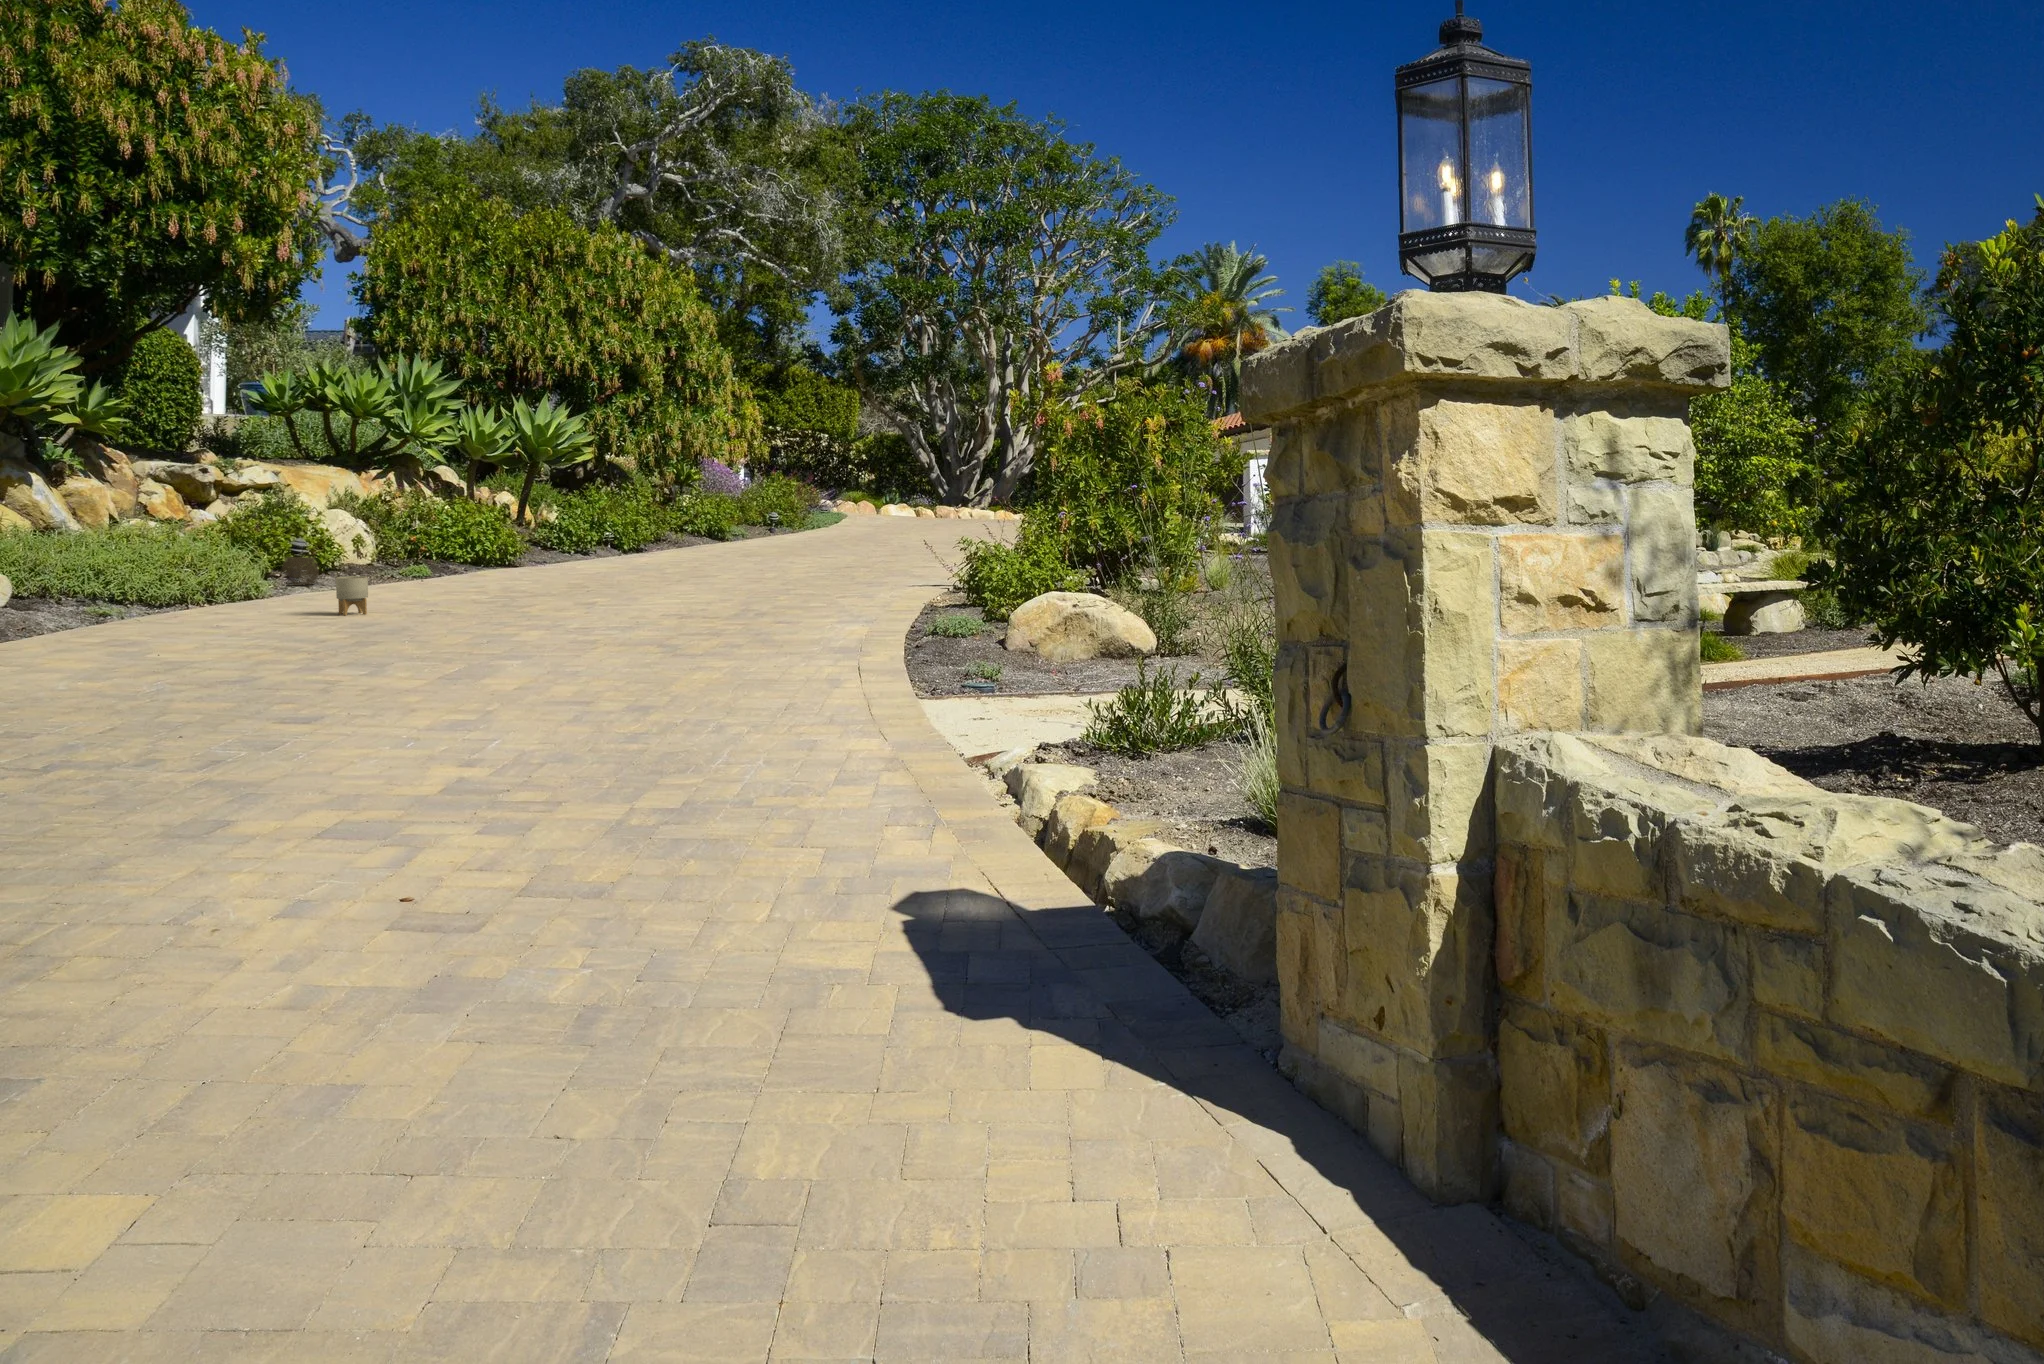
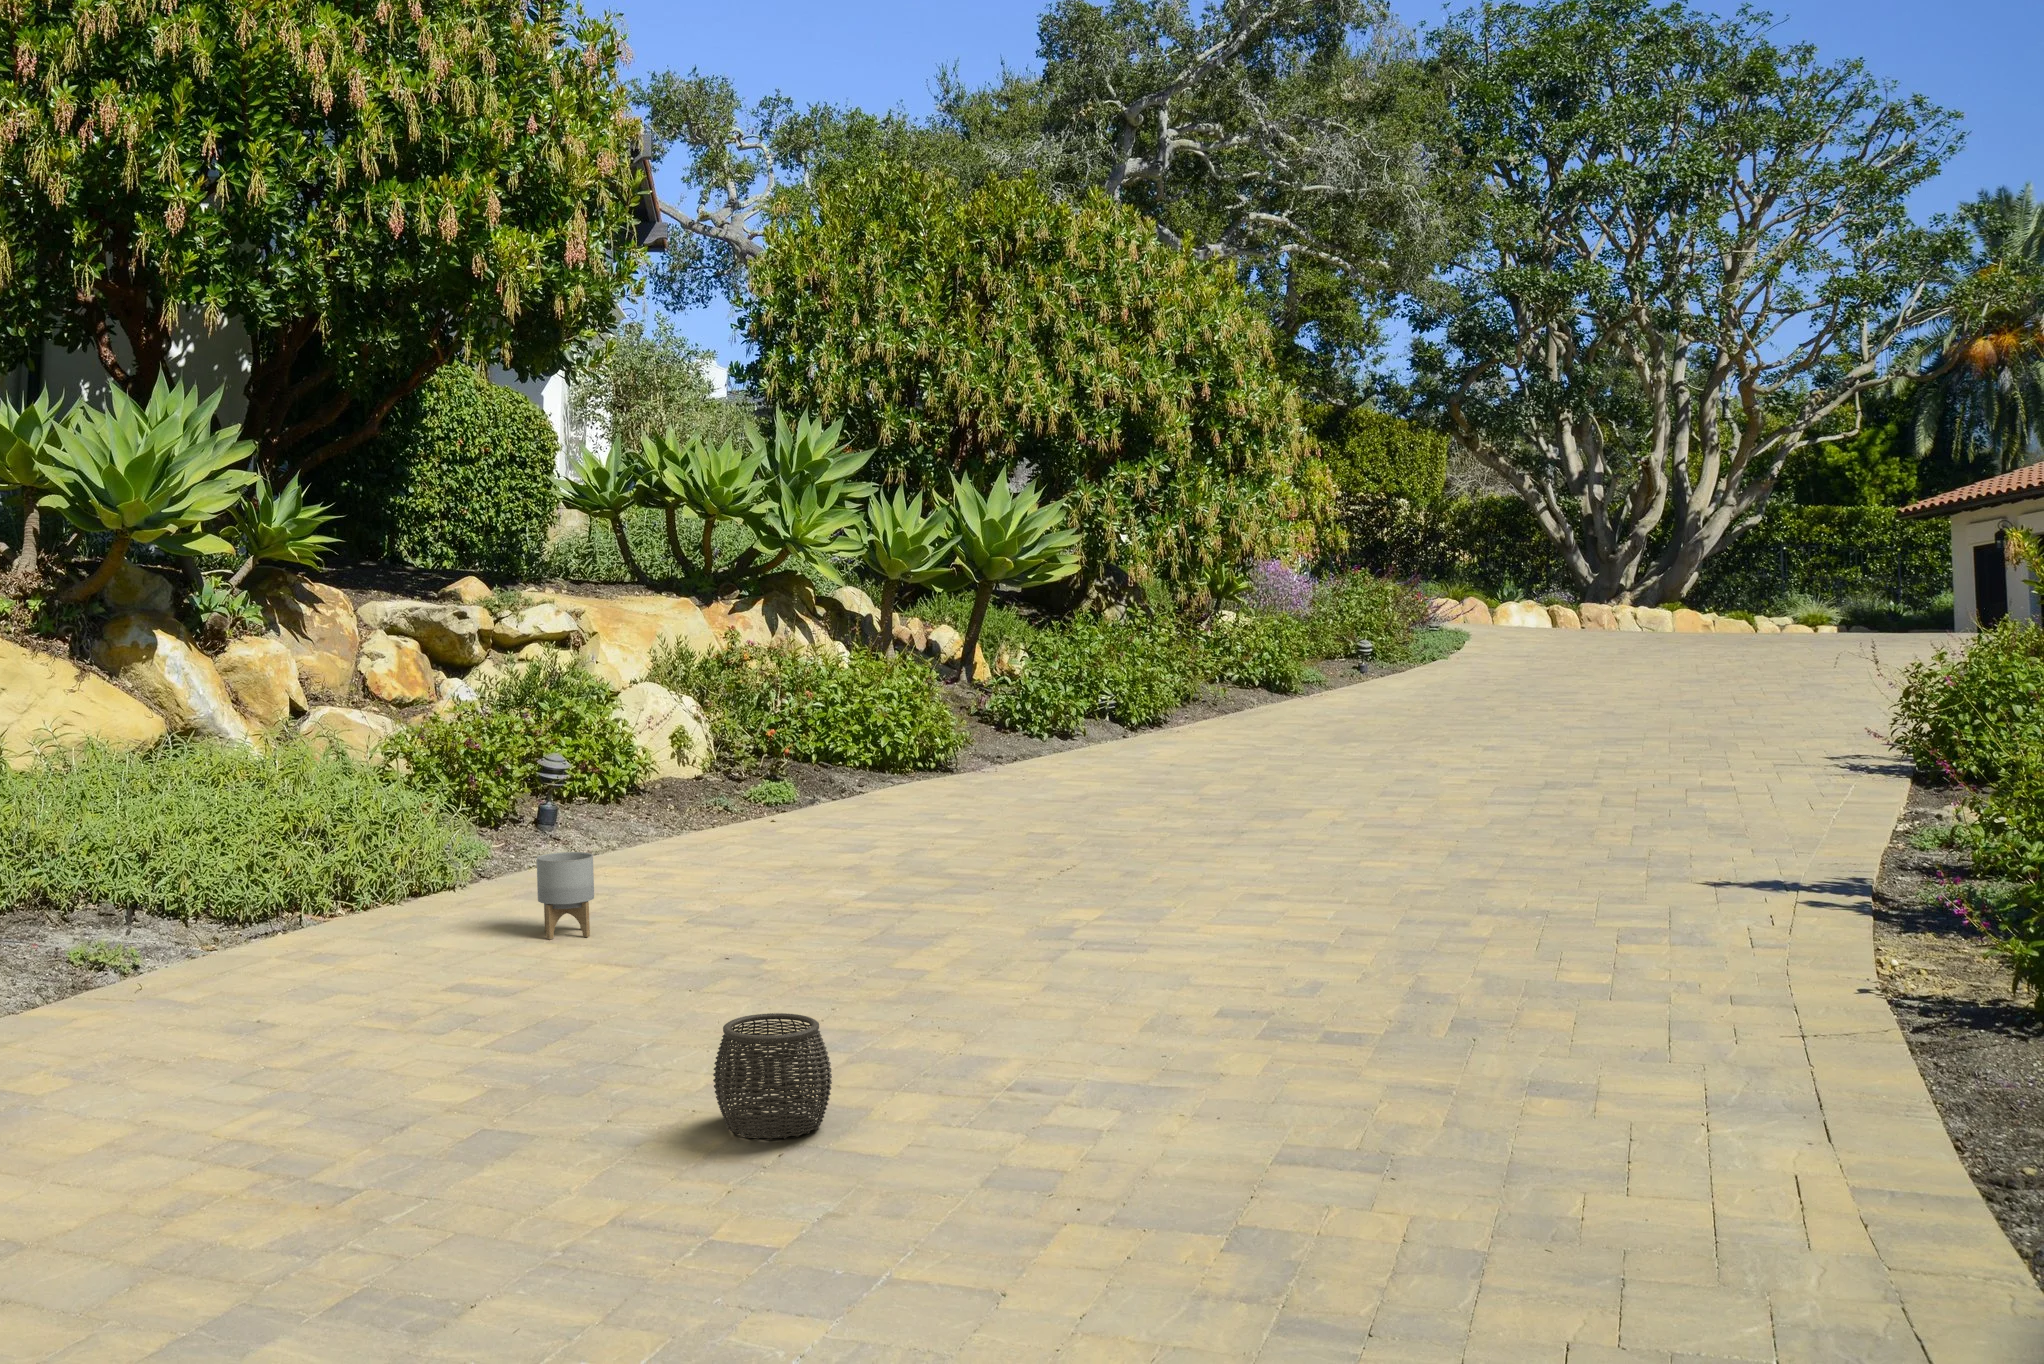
woven basket: present [281,557,319,586] -> present [713,1013,832,1139]

